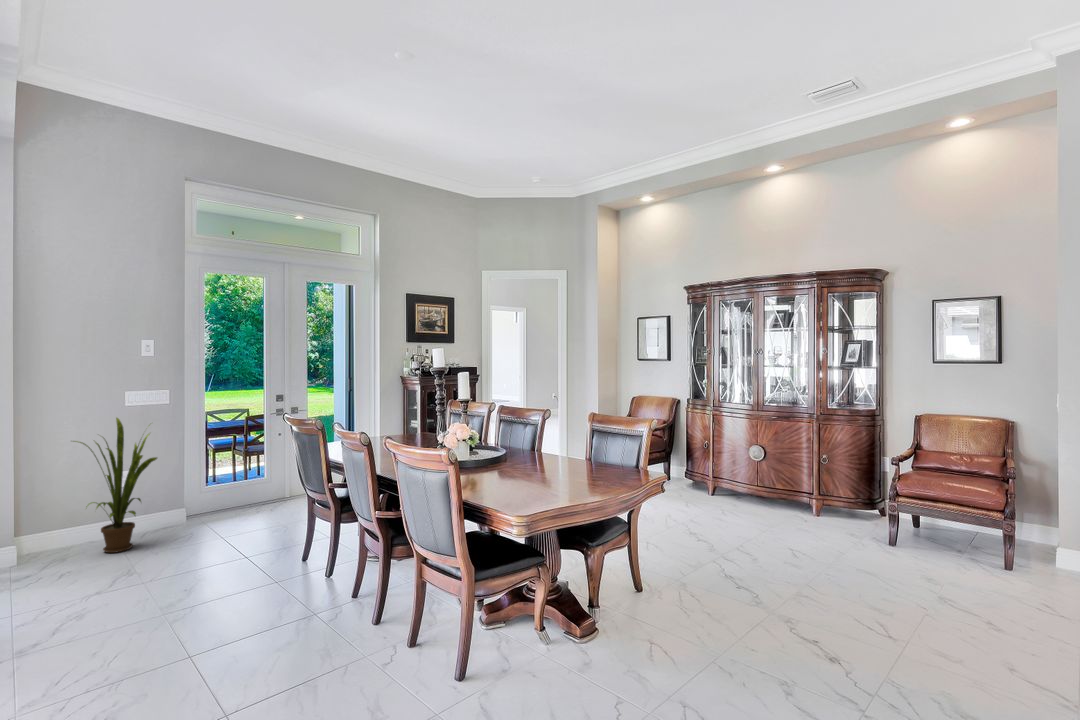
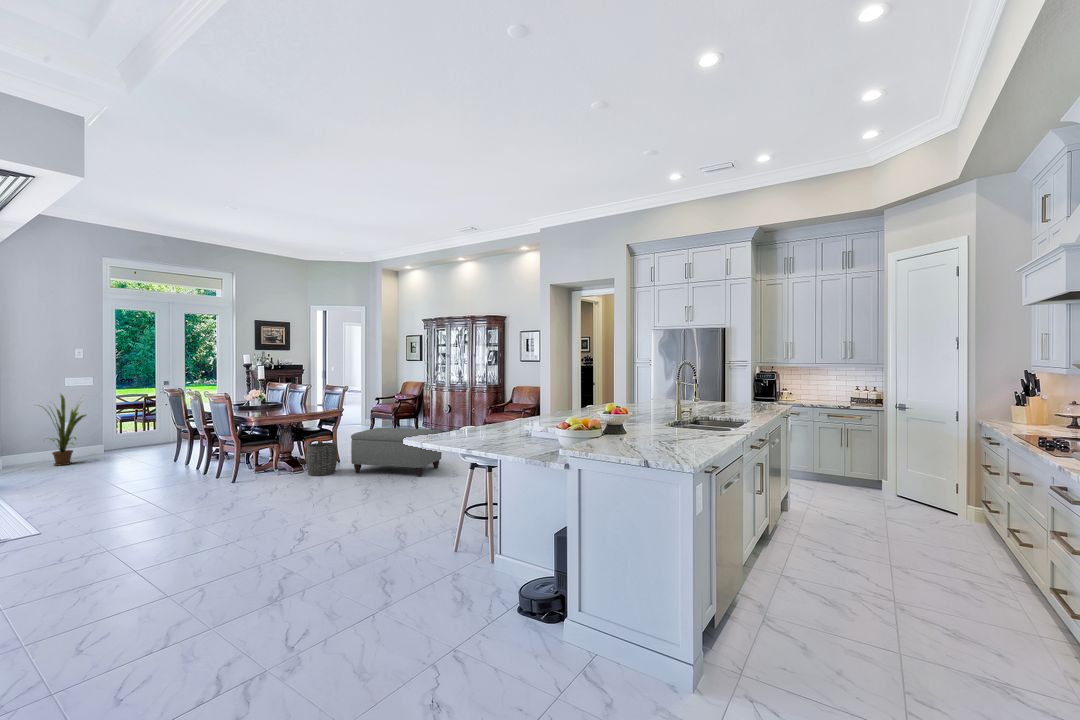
ottoman: none [711,520,950,688] -> present [351,428,442,476]
woven basket: none [600,556,670,651] -> present [306,442,337,476]

